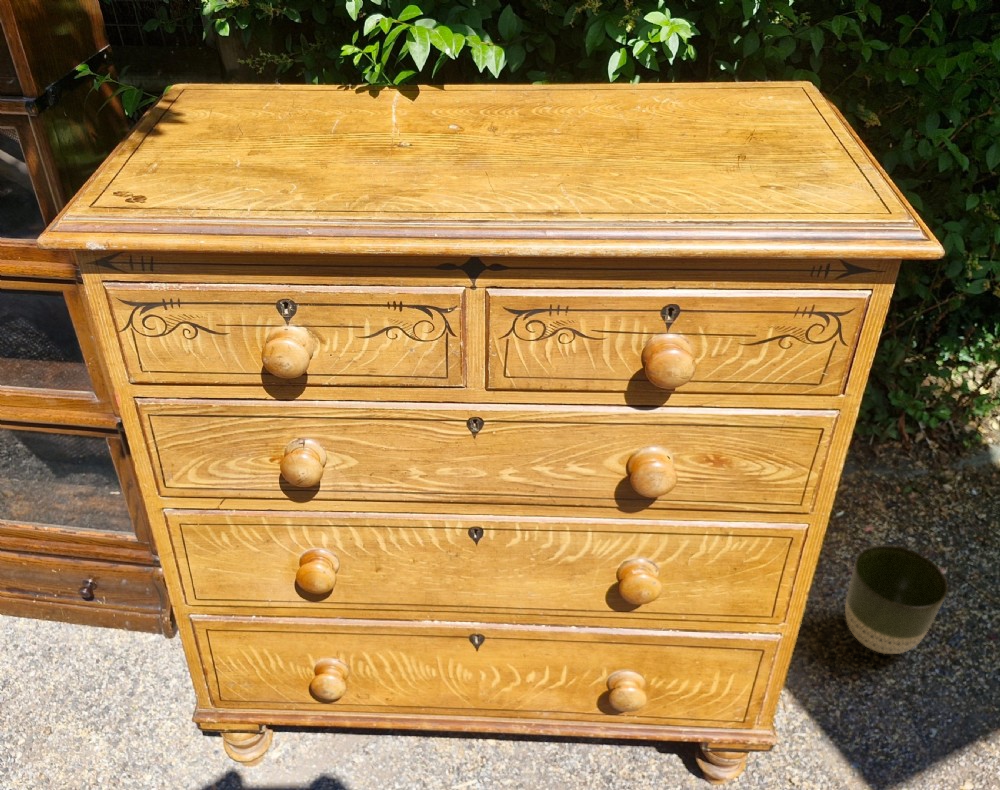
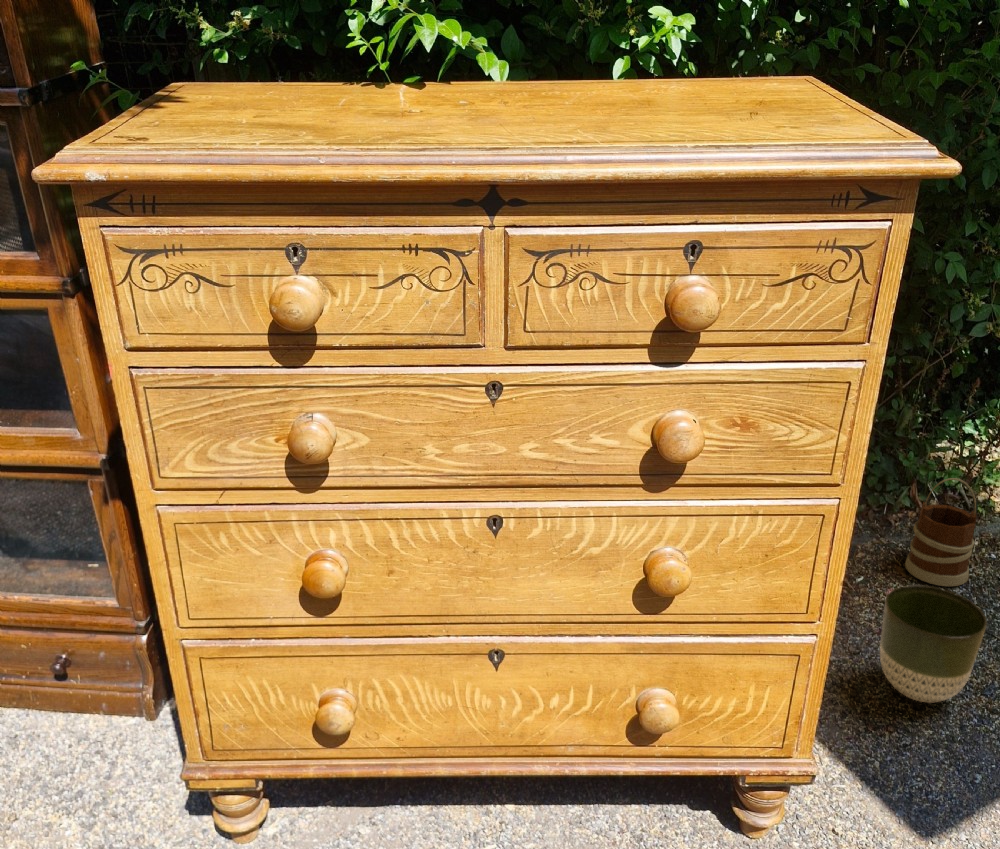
wooden bucket: none [889,425,964,525] -> present [905,478,976,586]

